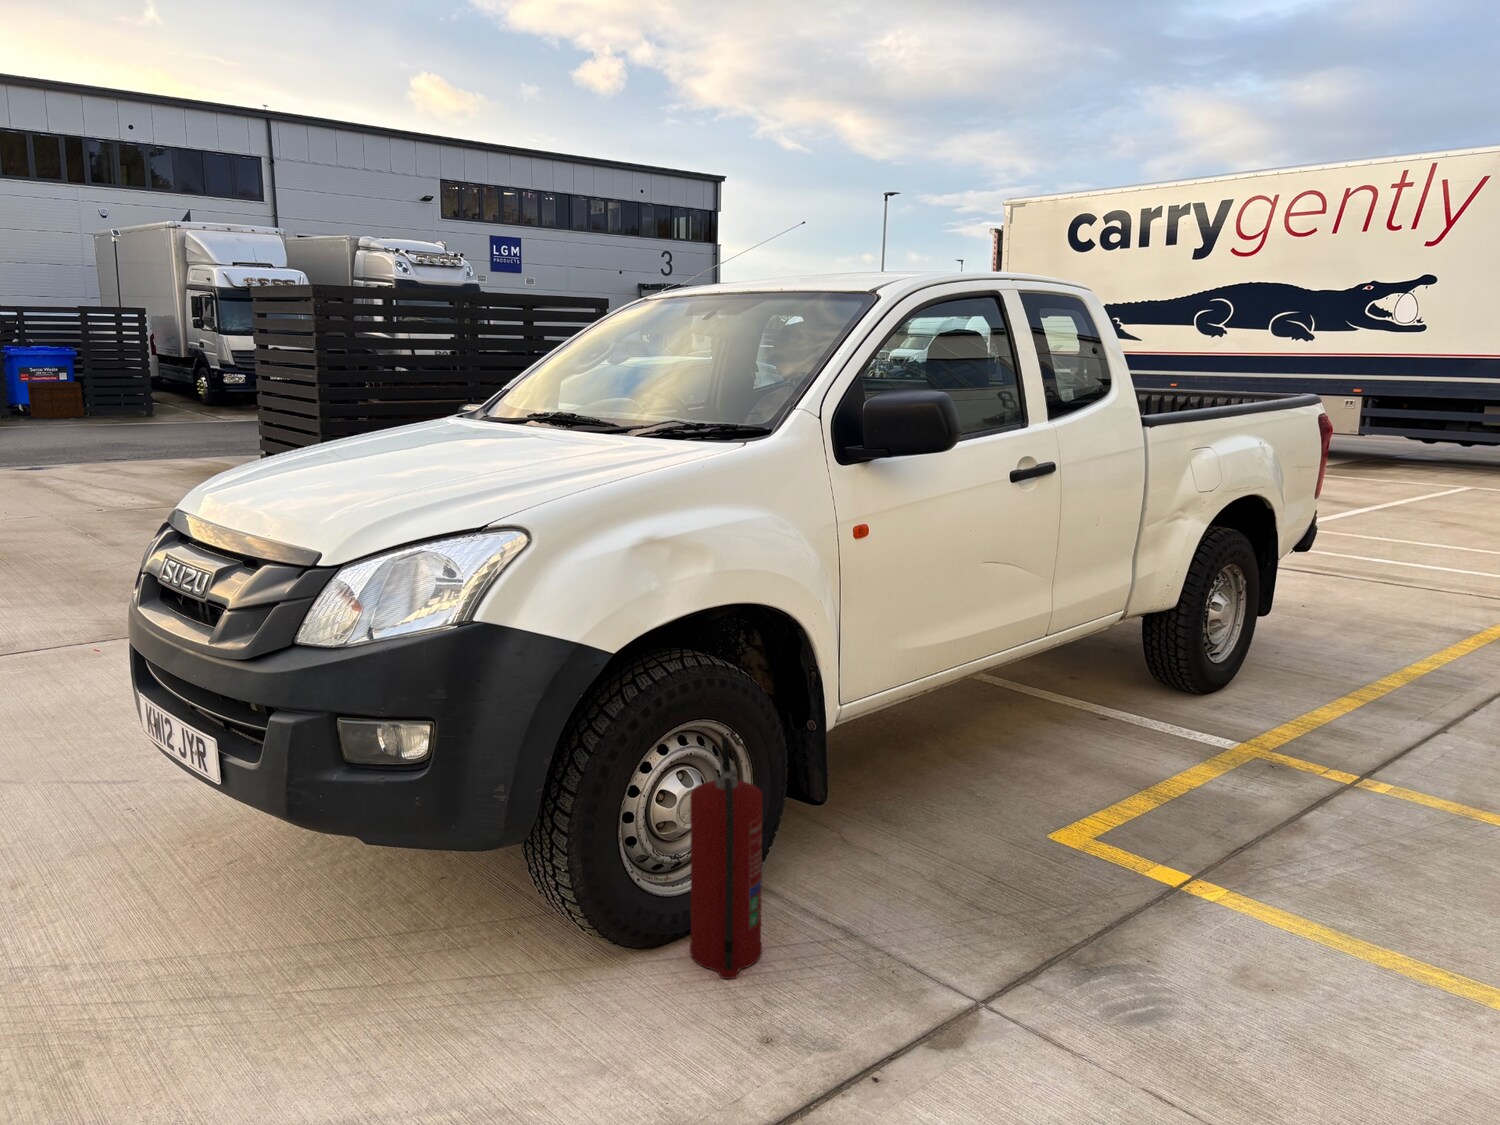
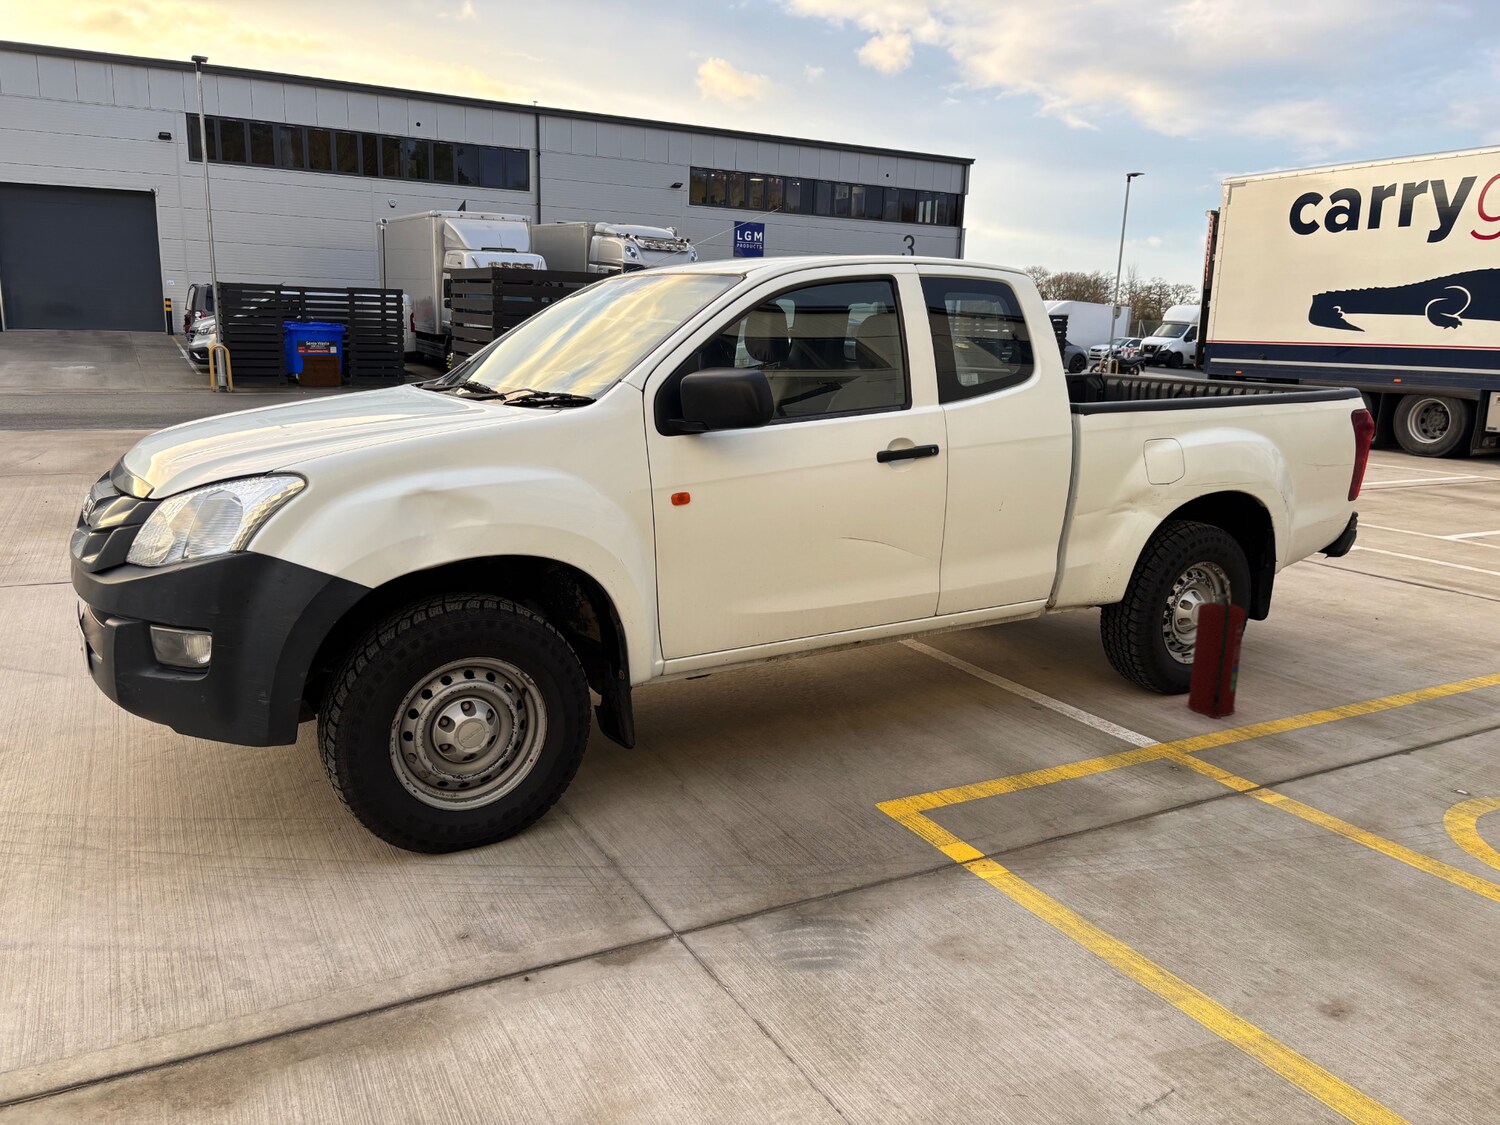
fire extinguisher: present [690,738,763,979] -> present [1188,577,1245,718]

